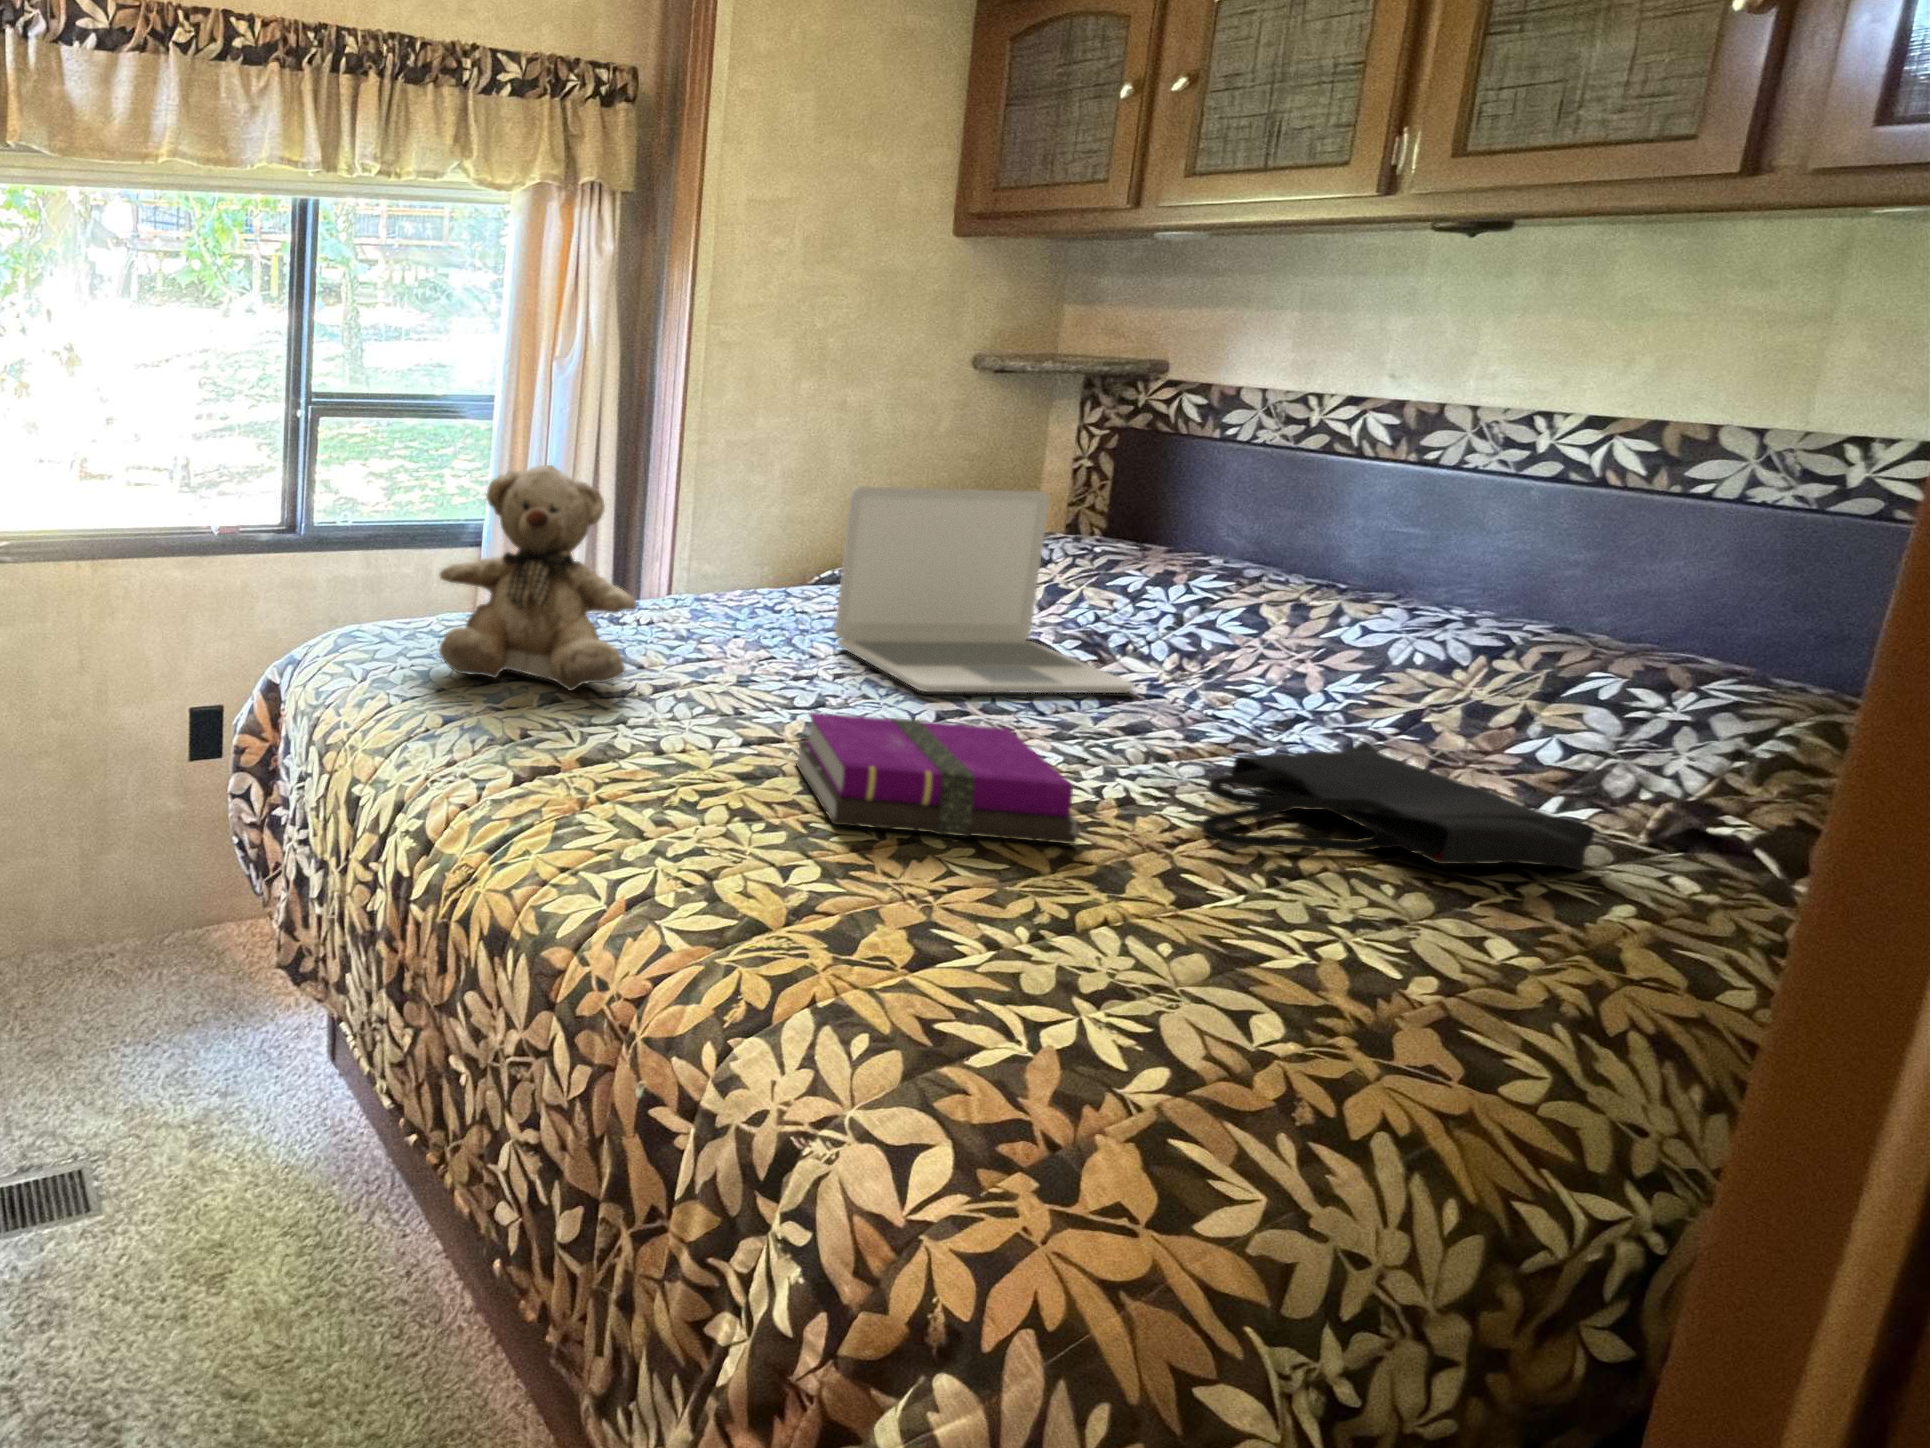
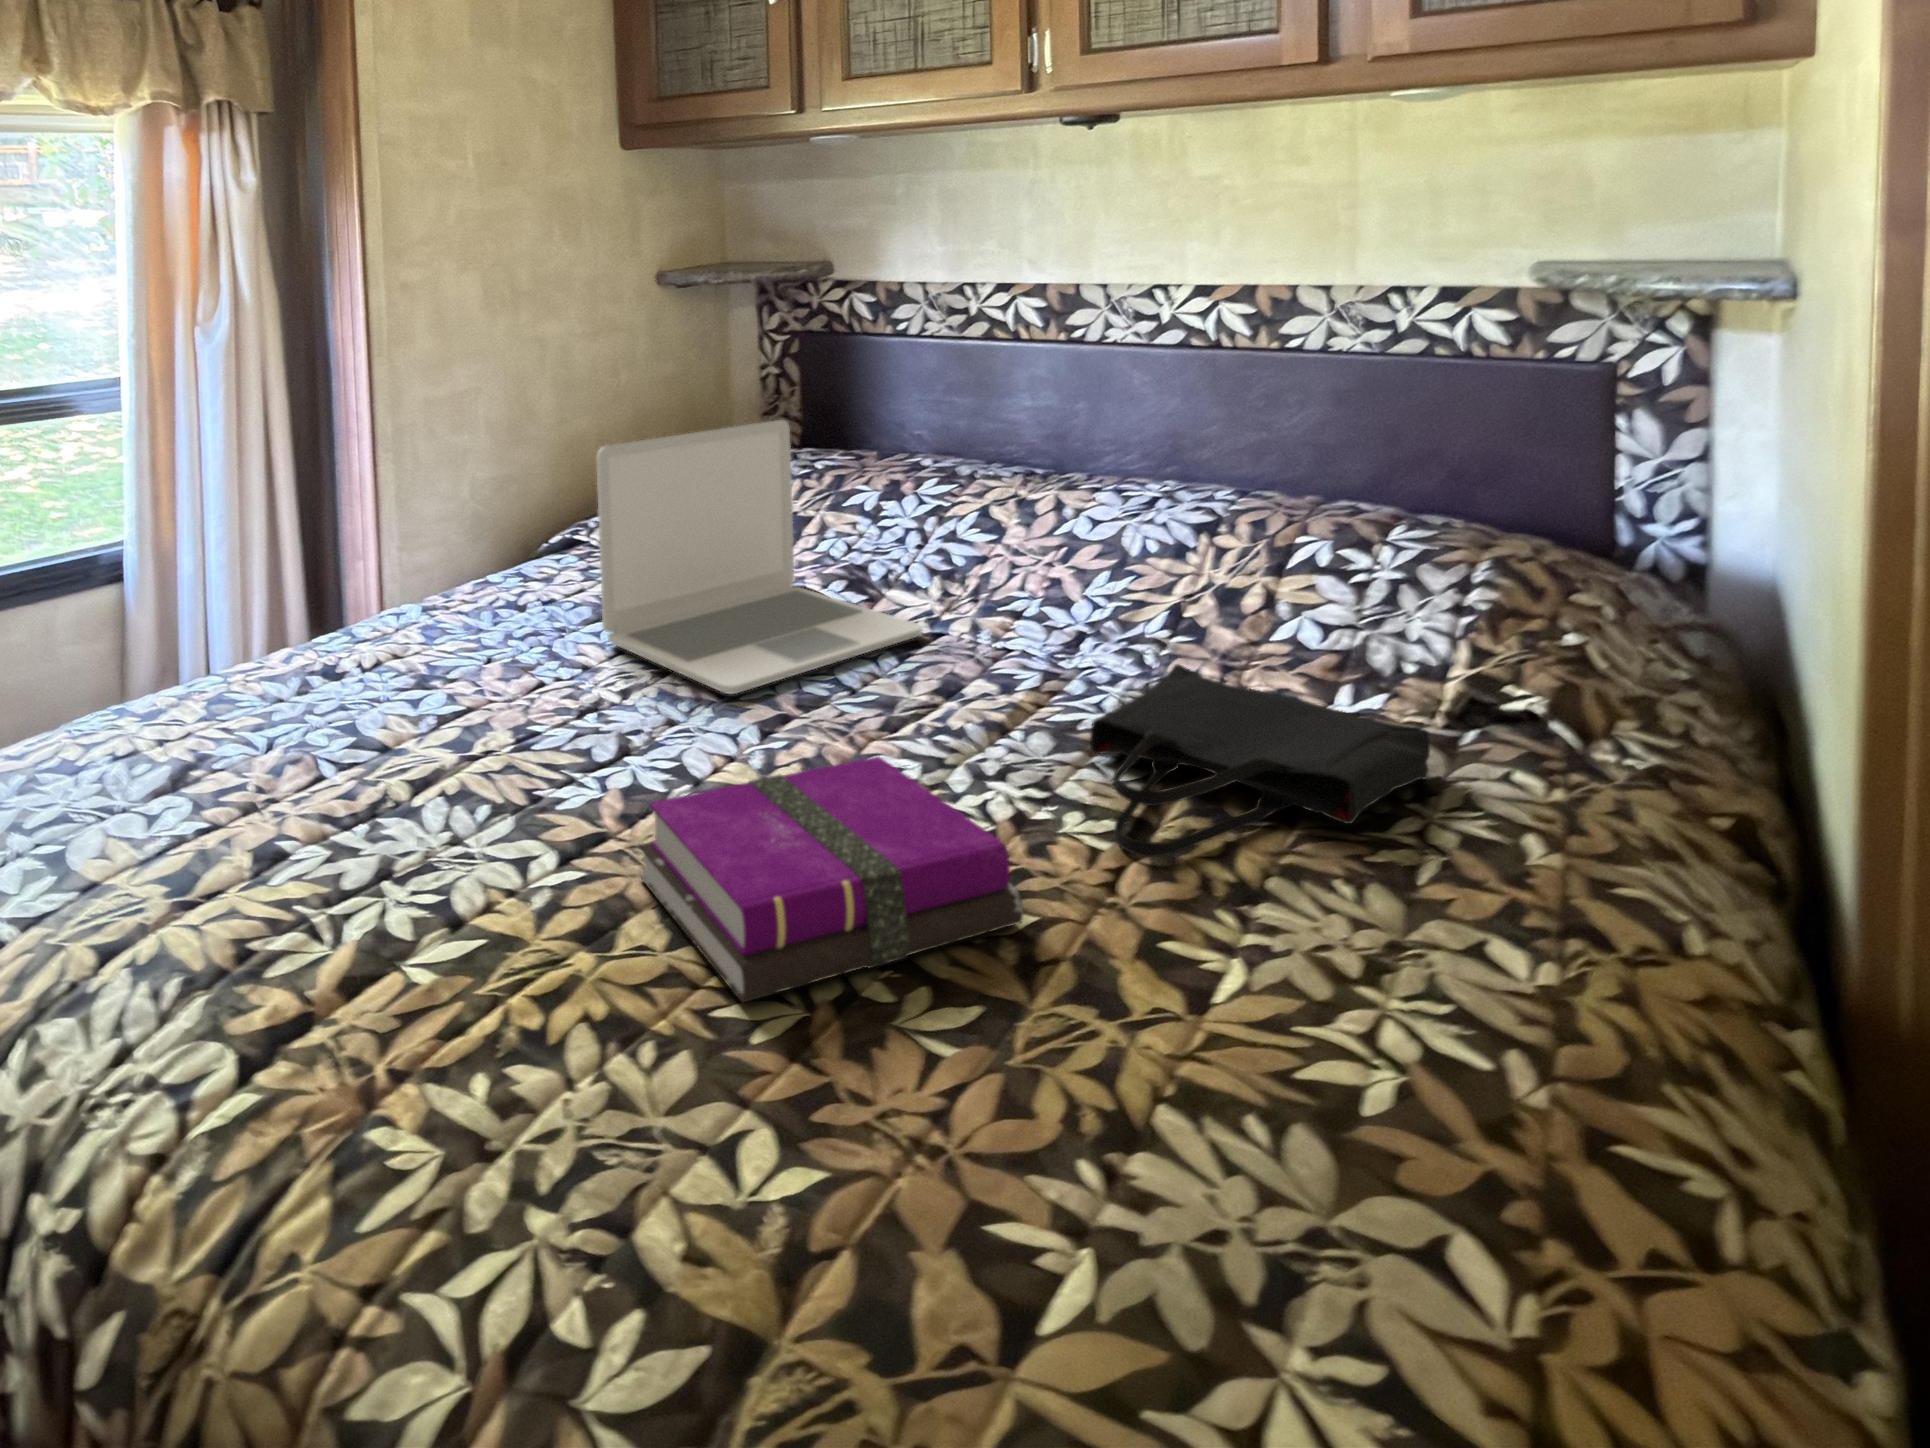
teddy bear: present [439,465,637,691] -> none [67,487,374,839]

